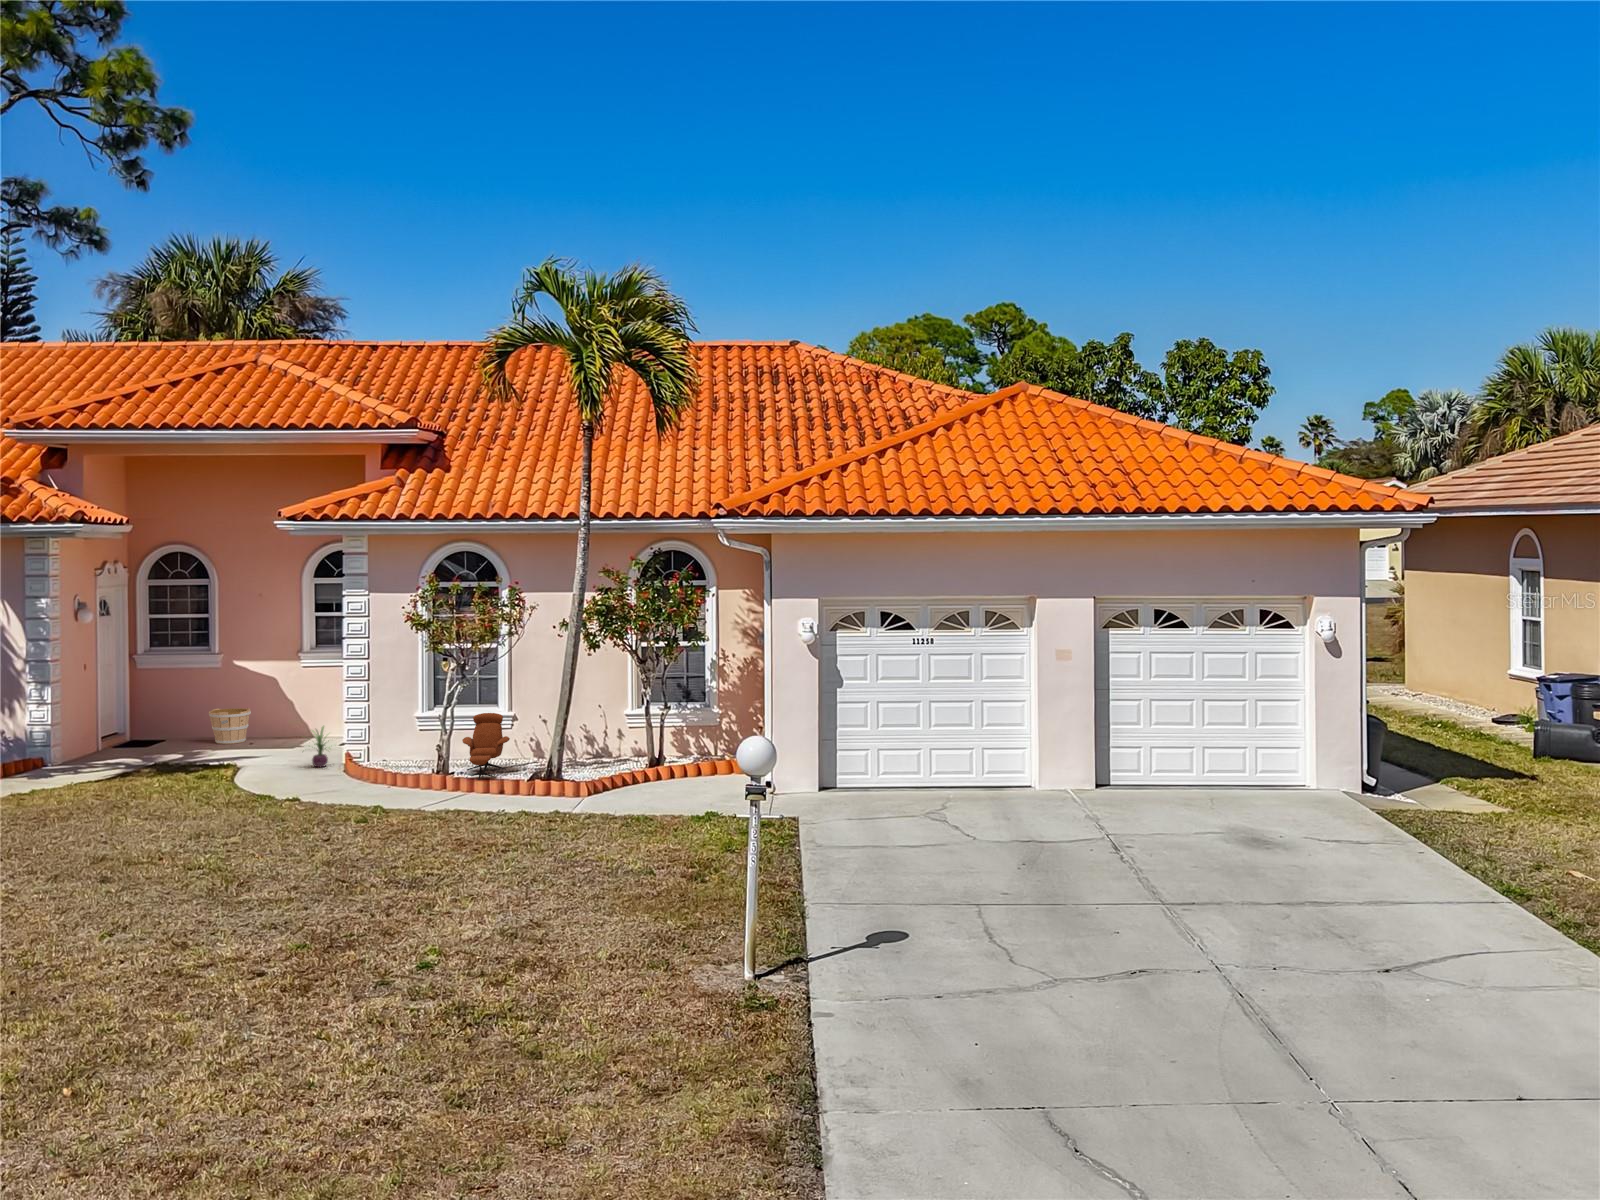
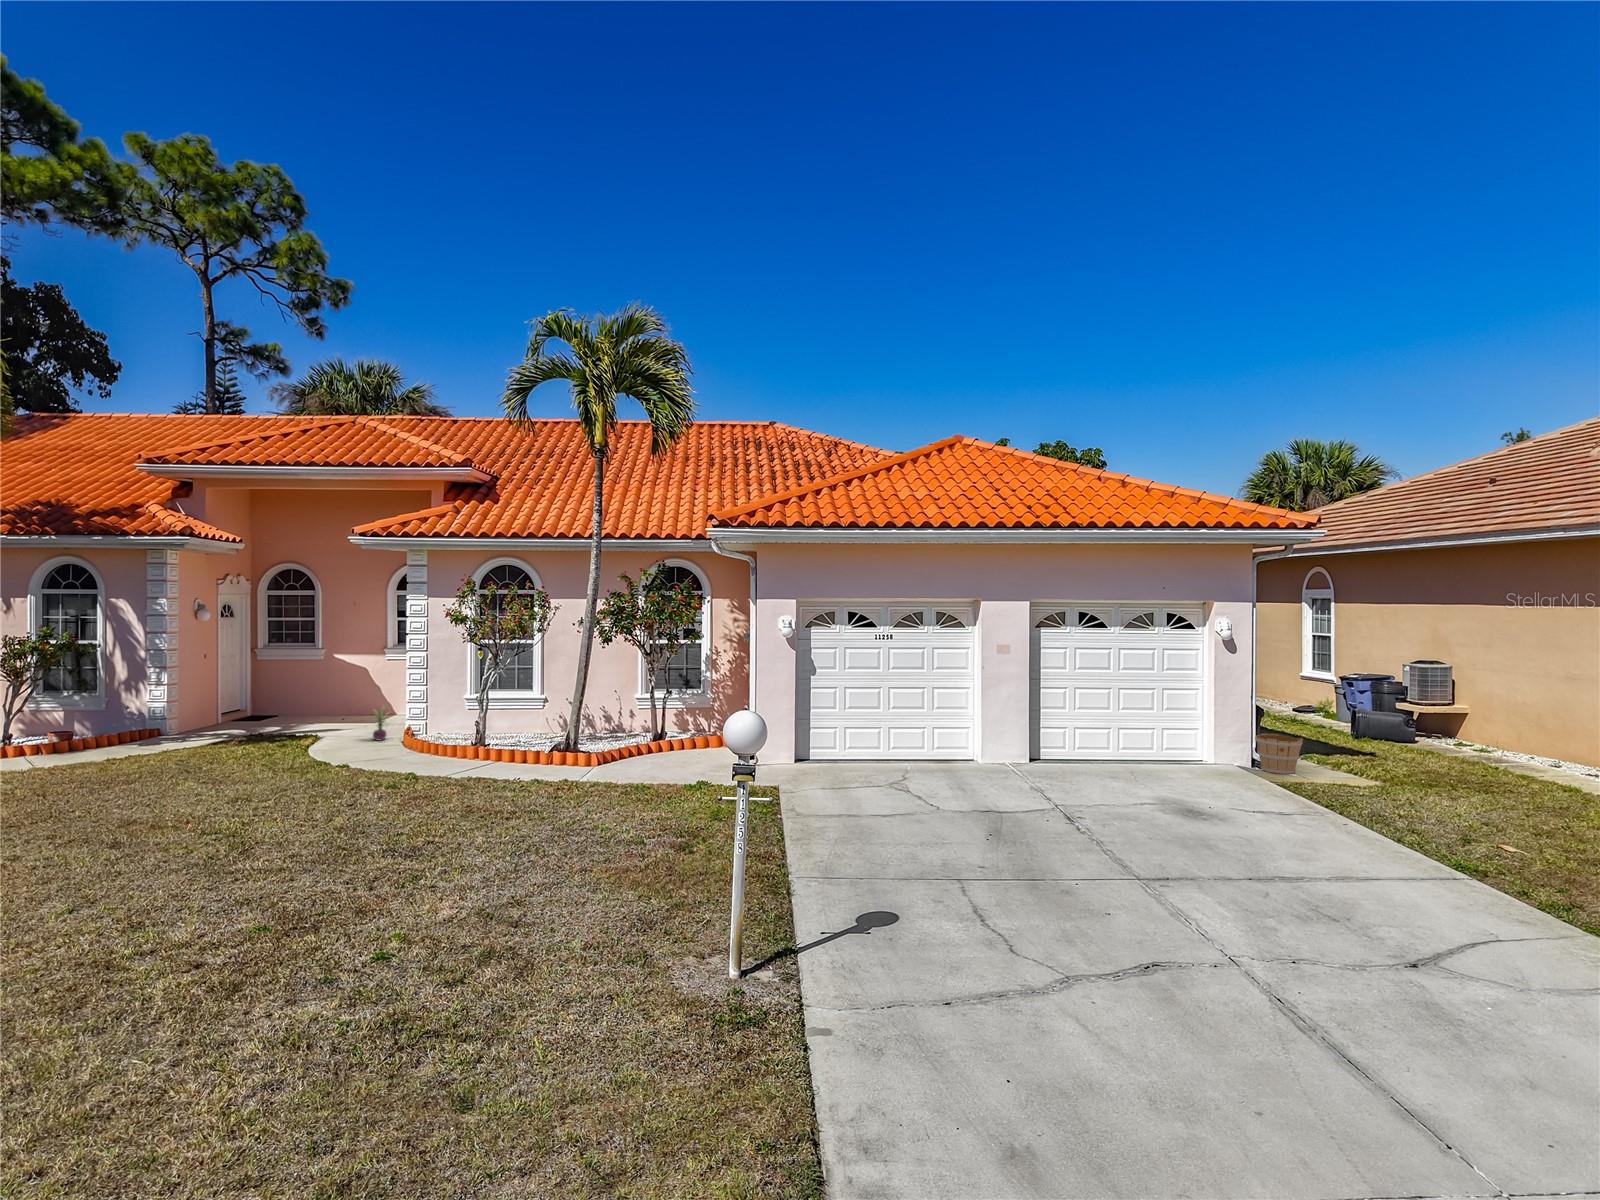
wooden bucket: present [209,708,251,744] -> present [1255,734,1303,774]
lounge chair: present [462,713,510,780] -> none [498,696,539,752]

